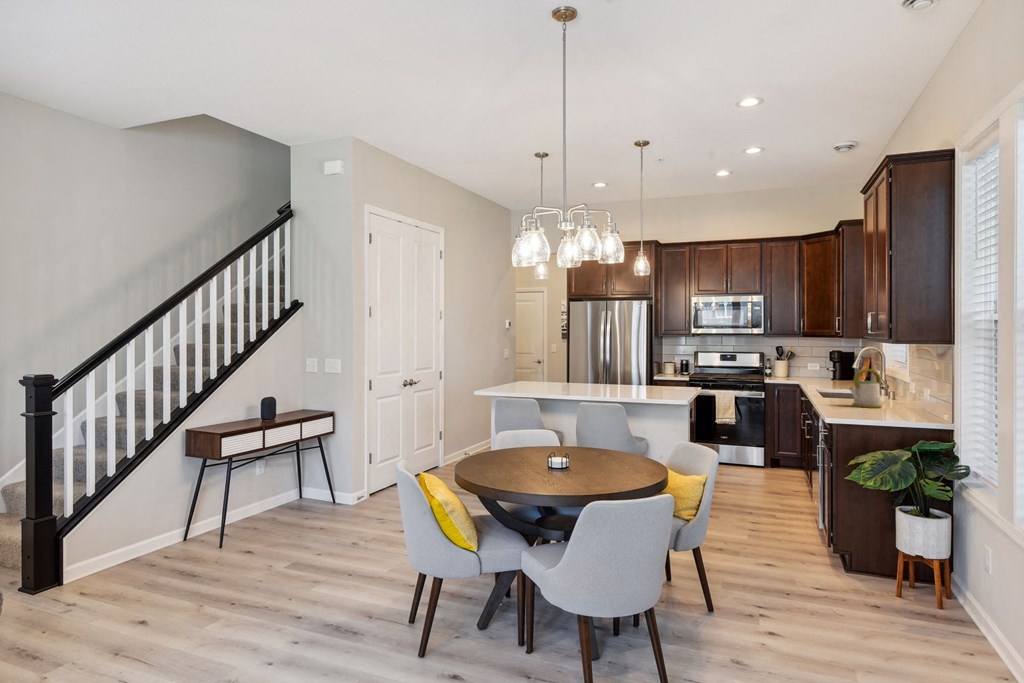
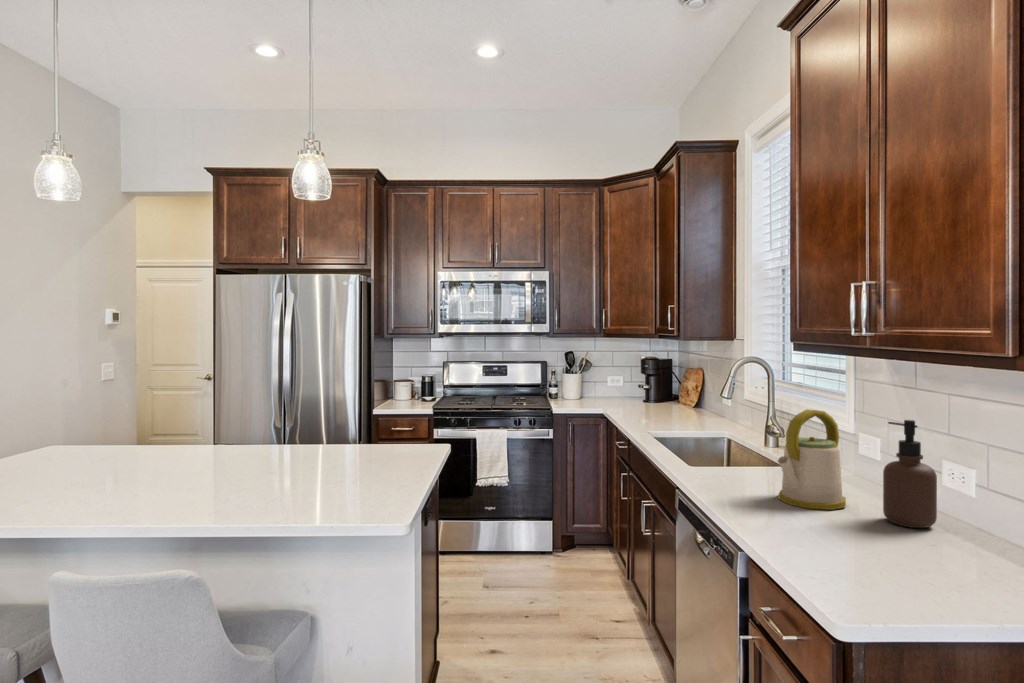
soap dispenser: none [888,371,909,412] -> present [883,420,937,528]

